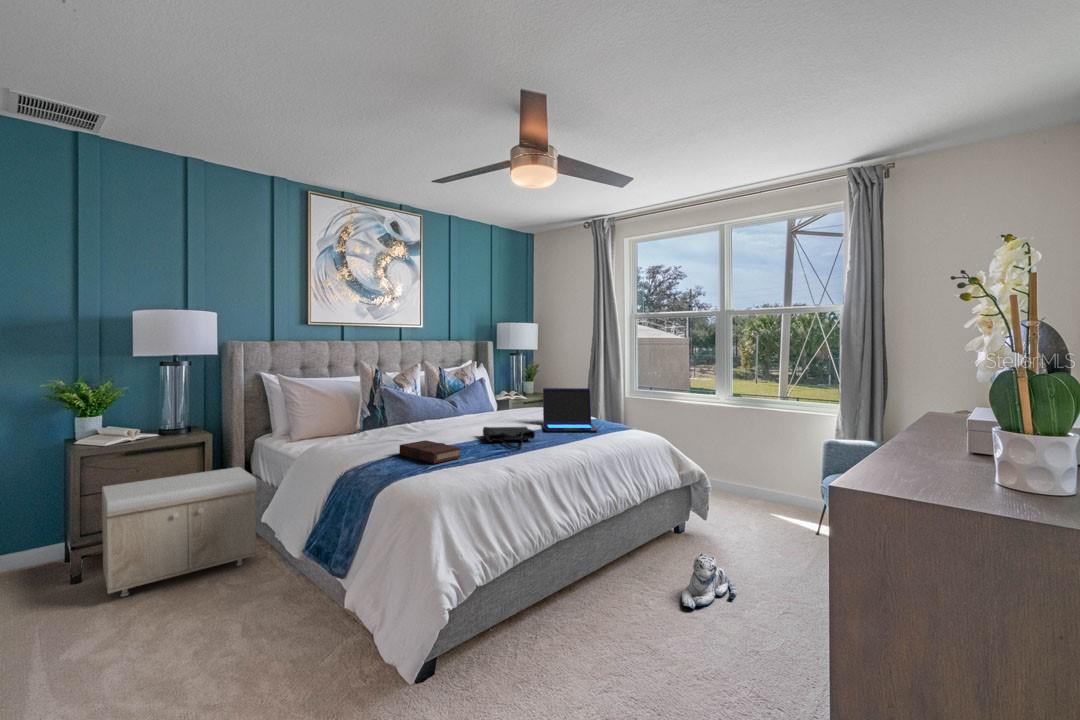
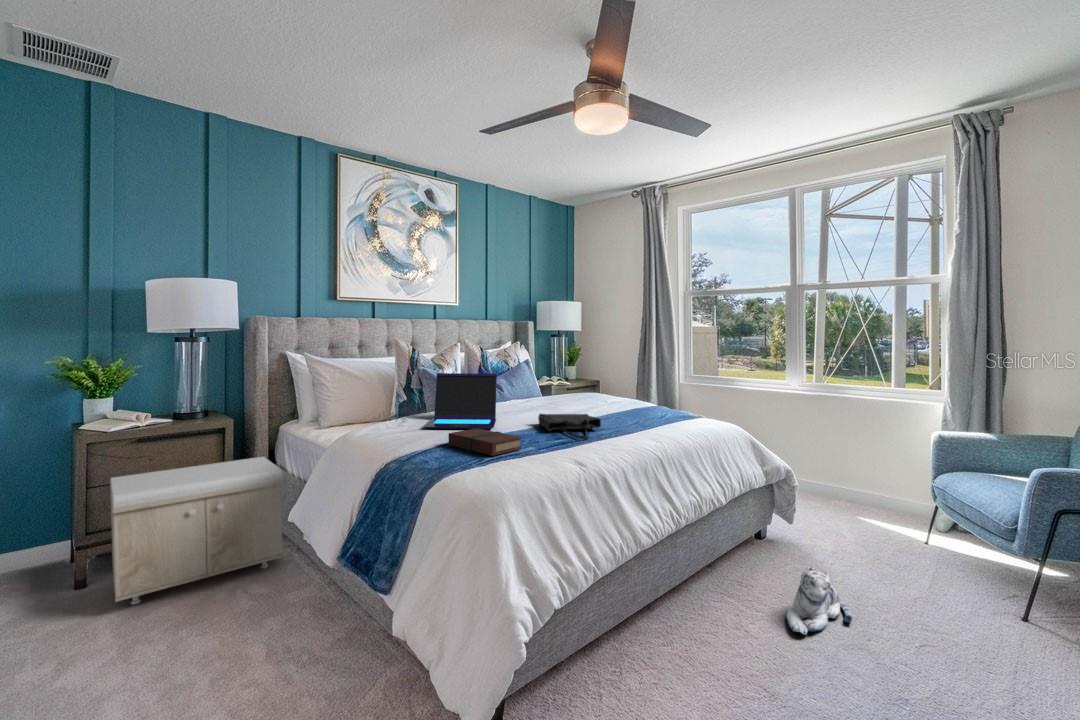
laptop: present [543,388,599,432] -> present [424,373,497,429]

